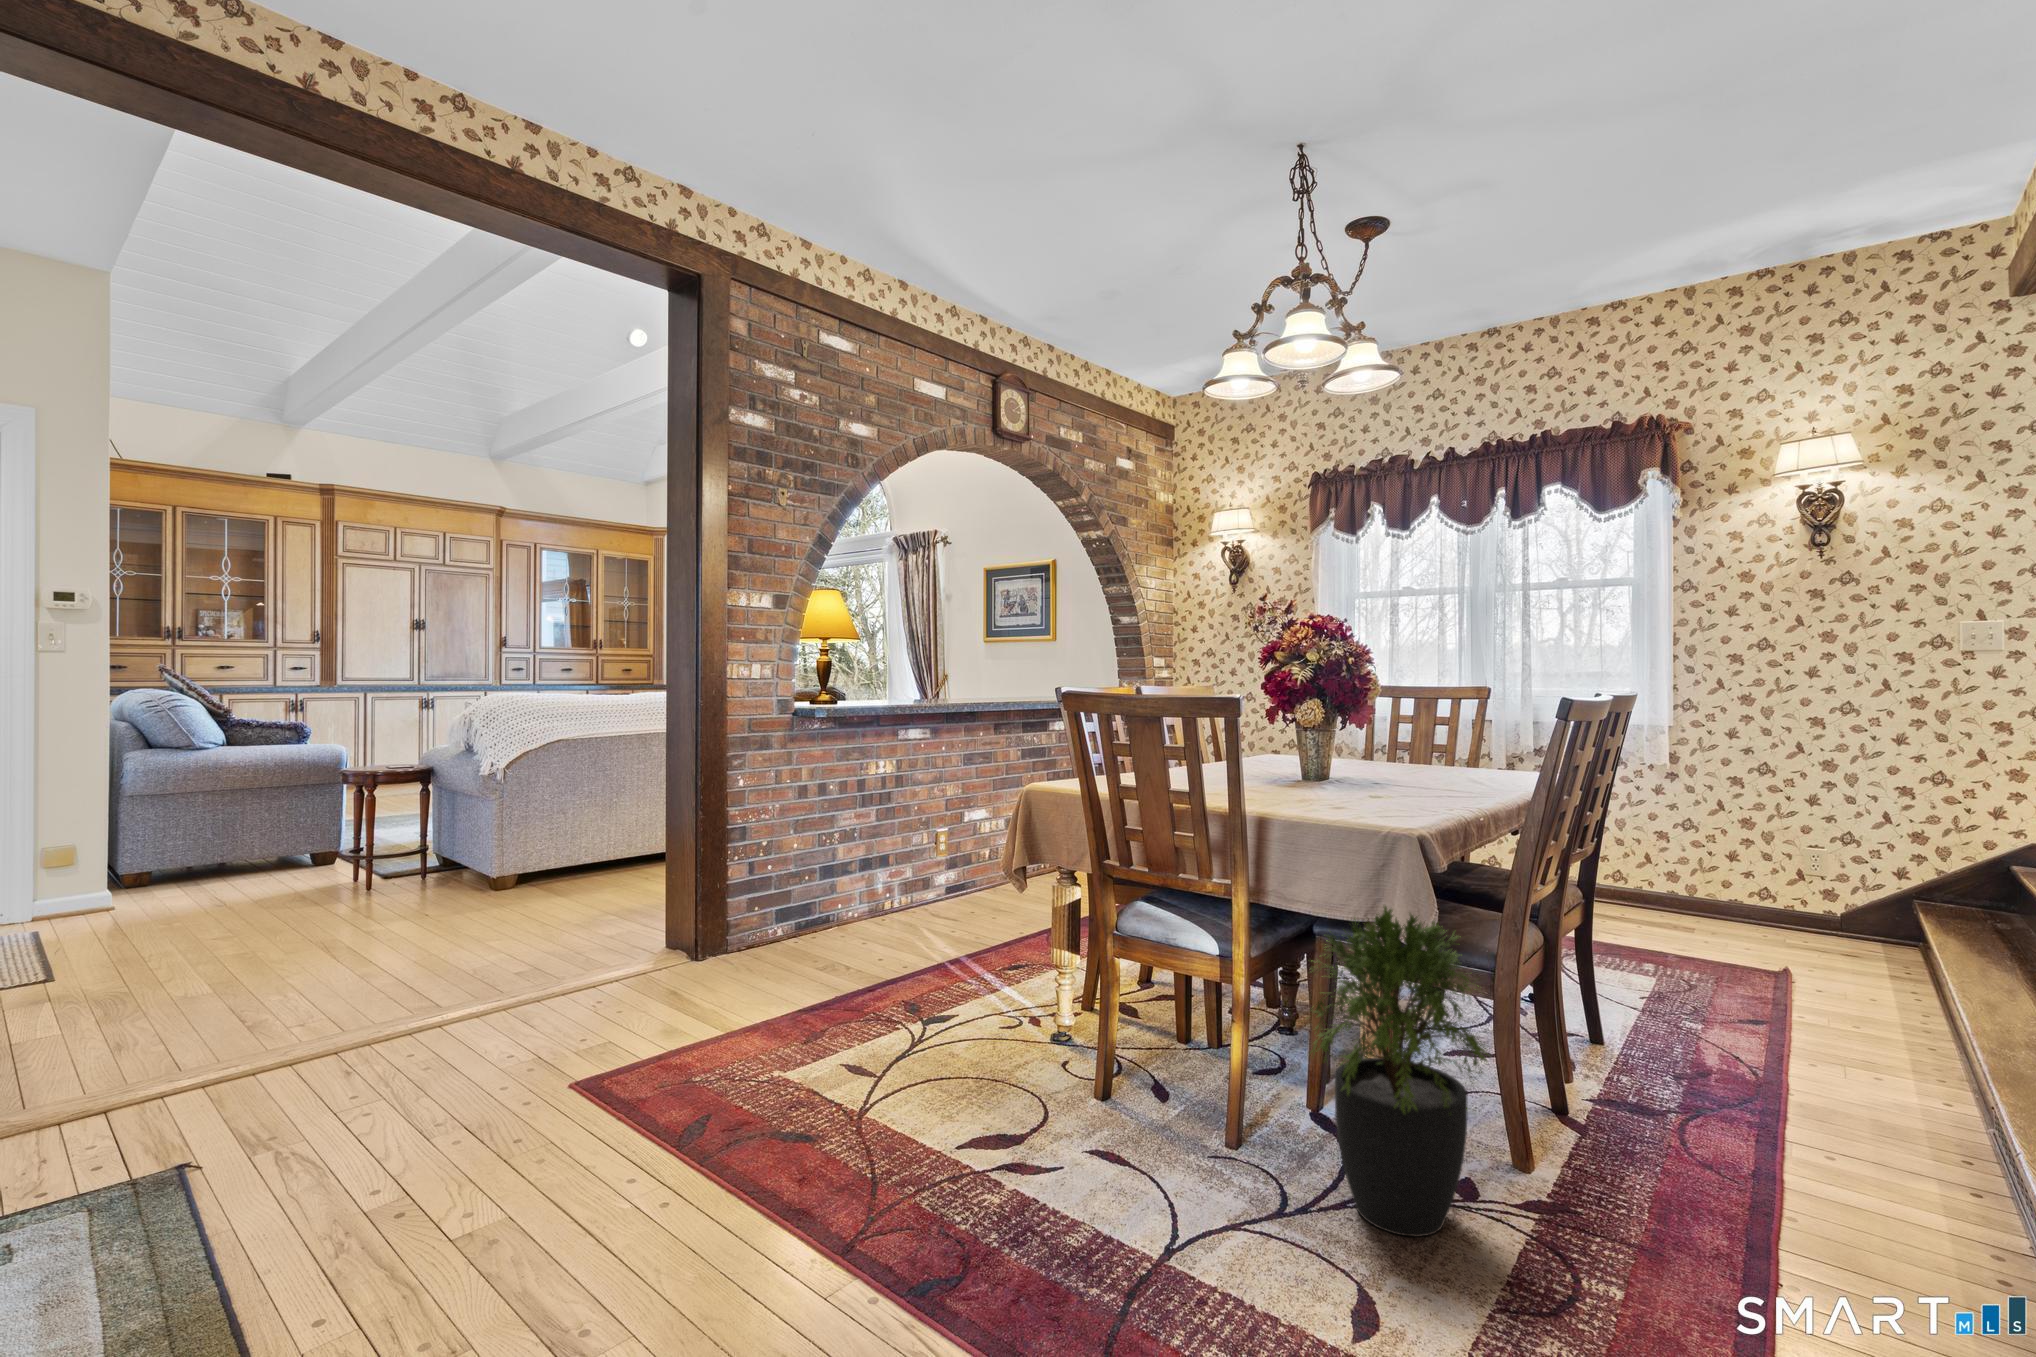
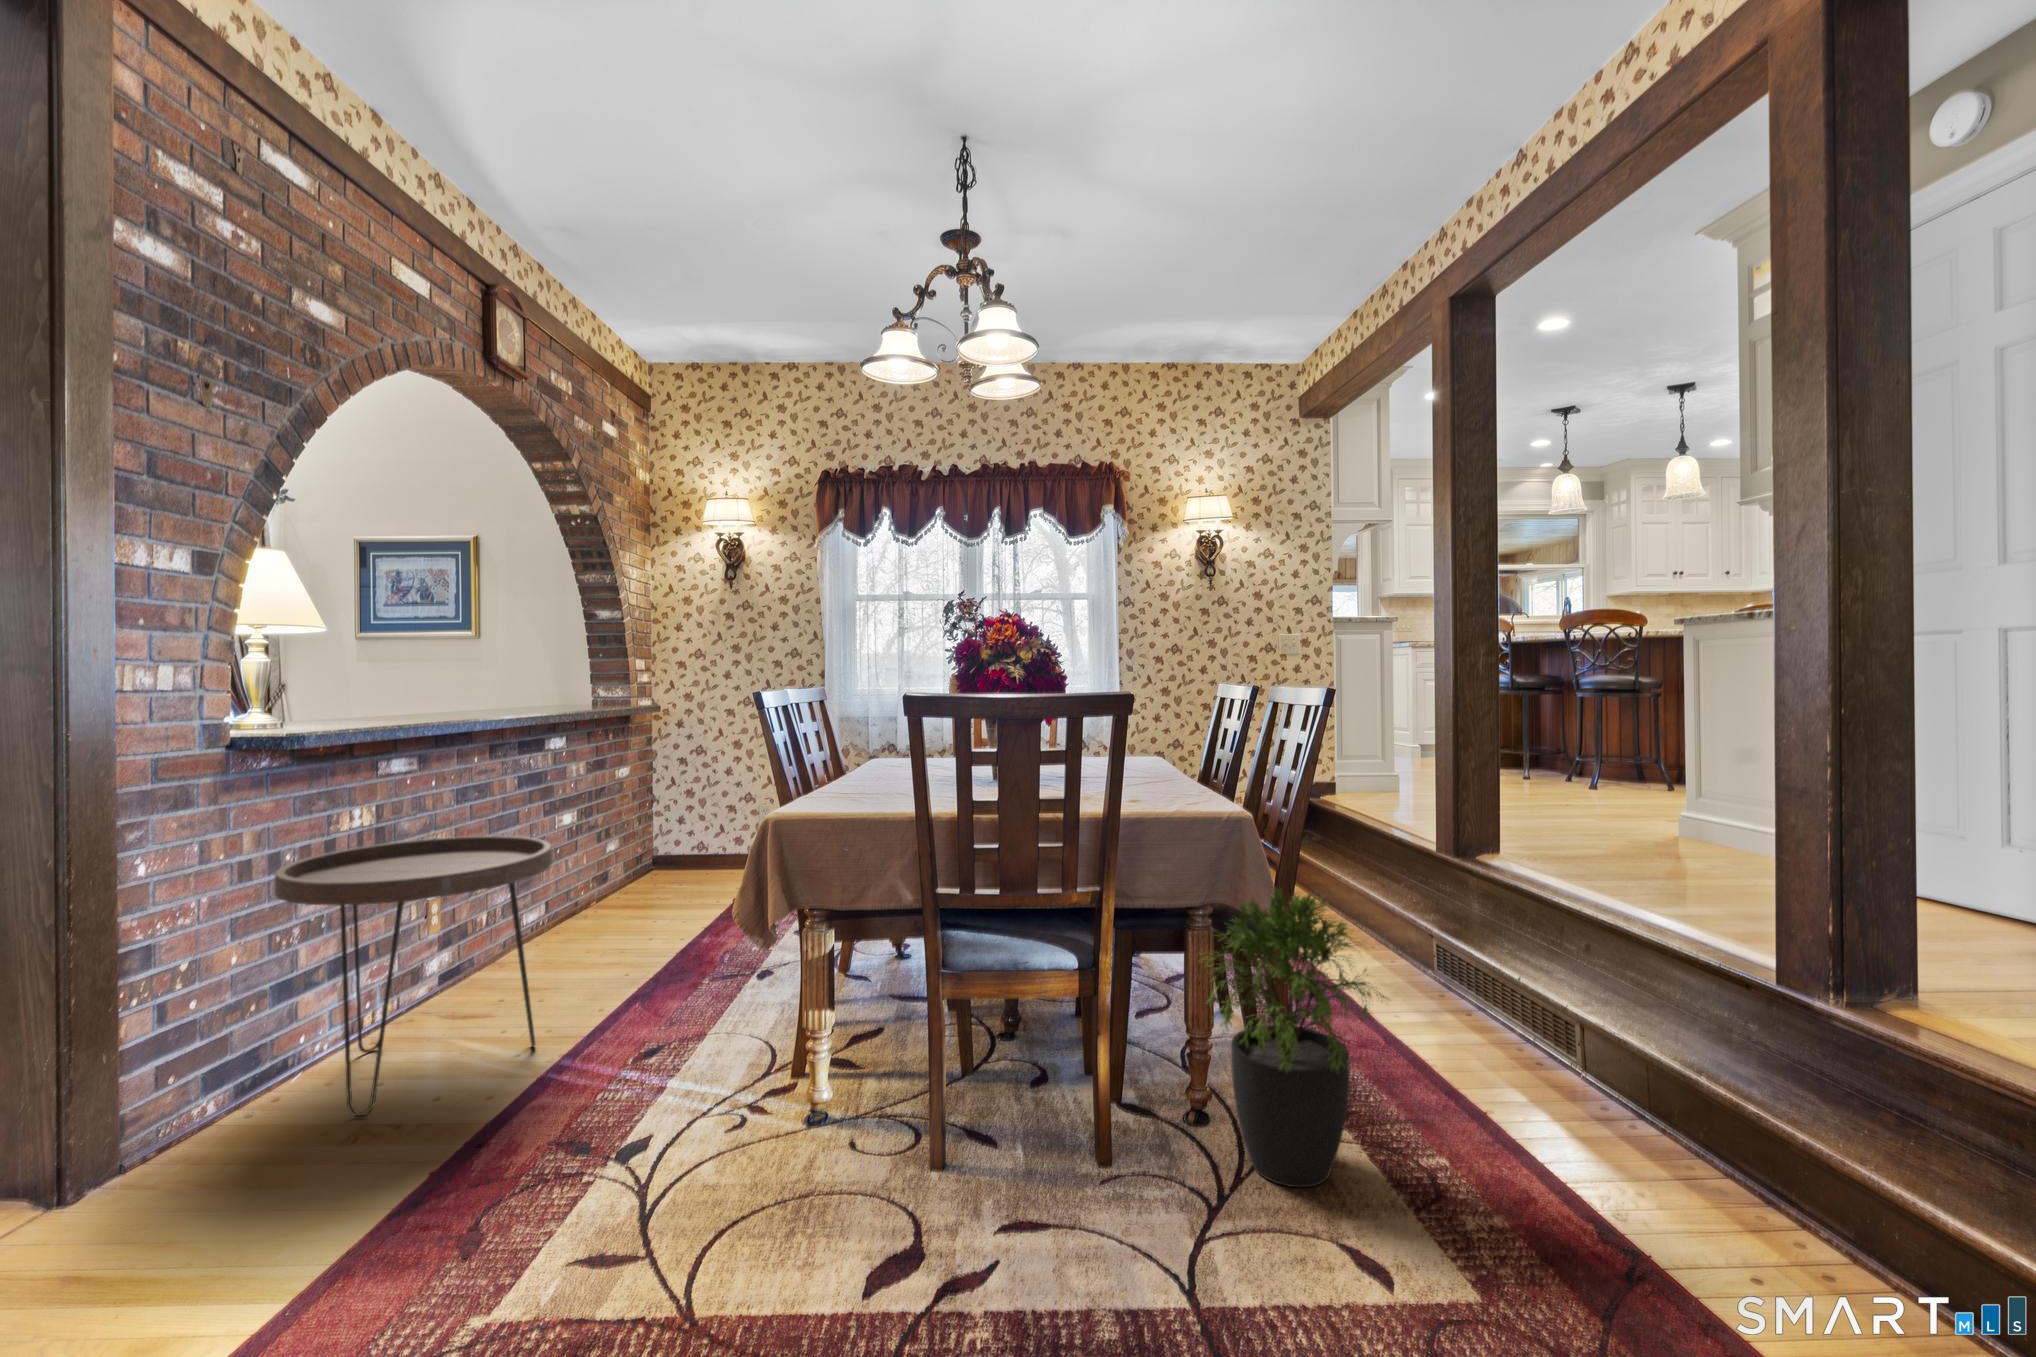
side table: none [807,786,965,957] -> present [275,836,552,1116]

